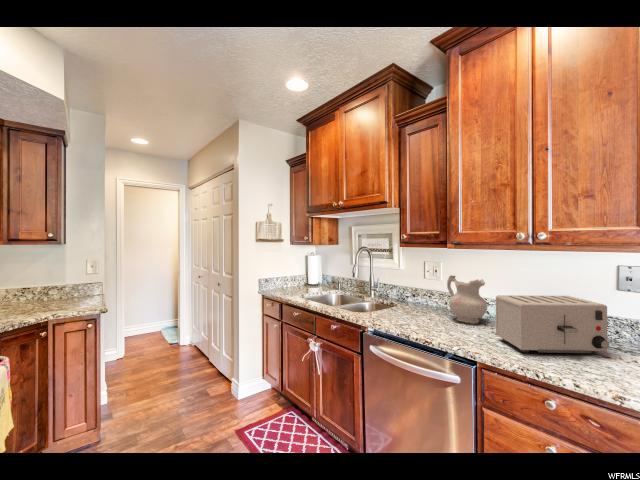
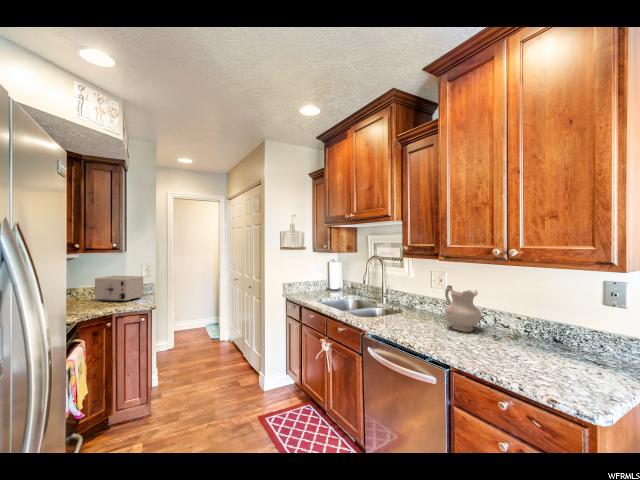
toaster: present [496,295,609,354] -> present [95,276,143,302]

